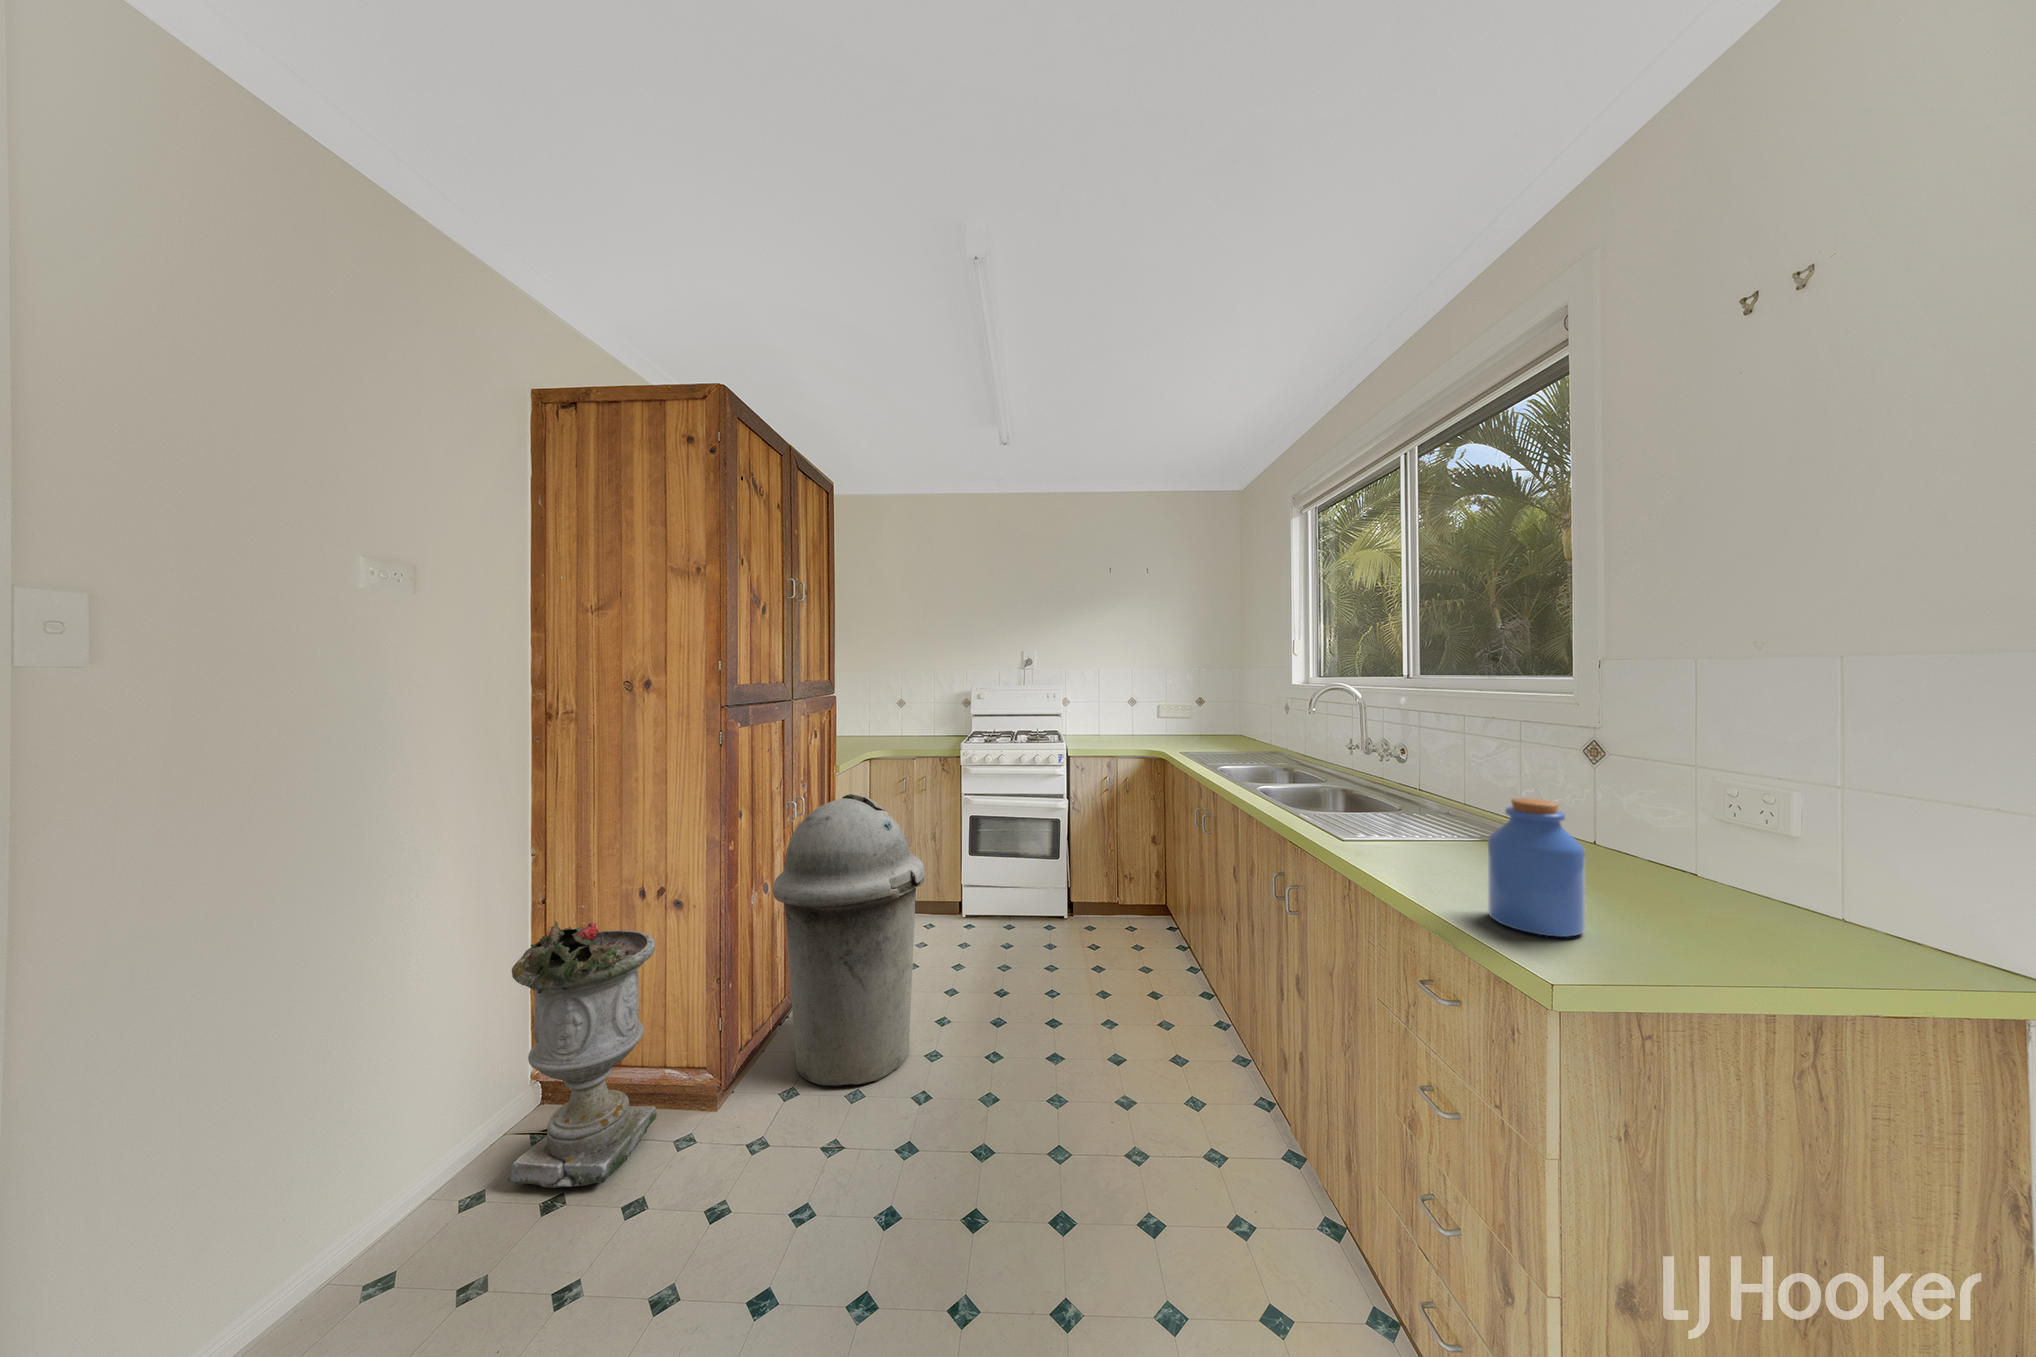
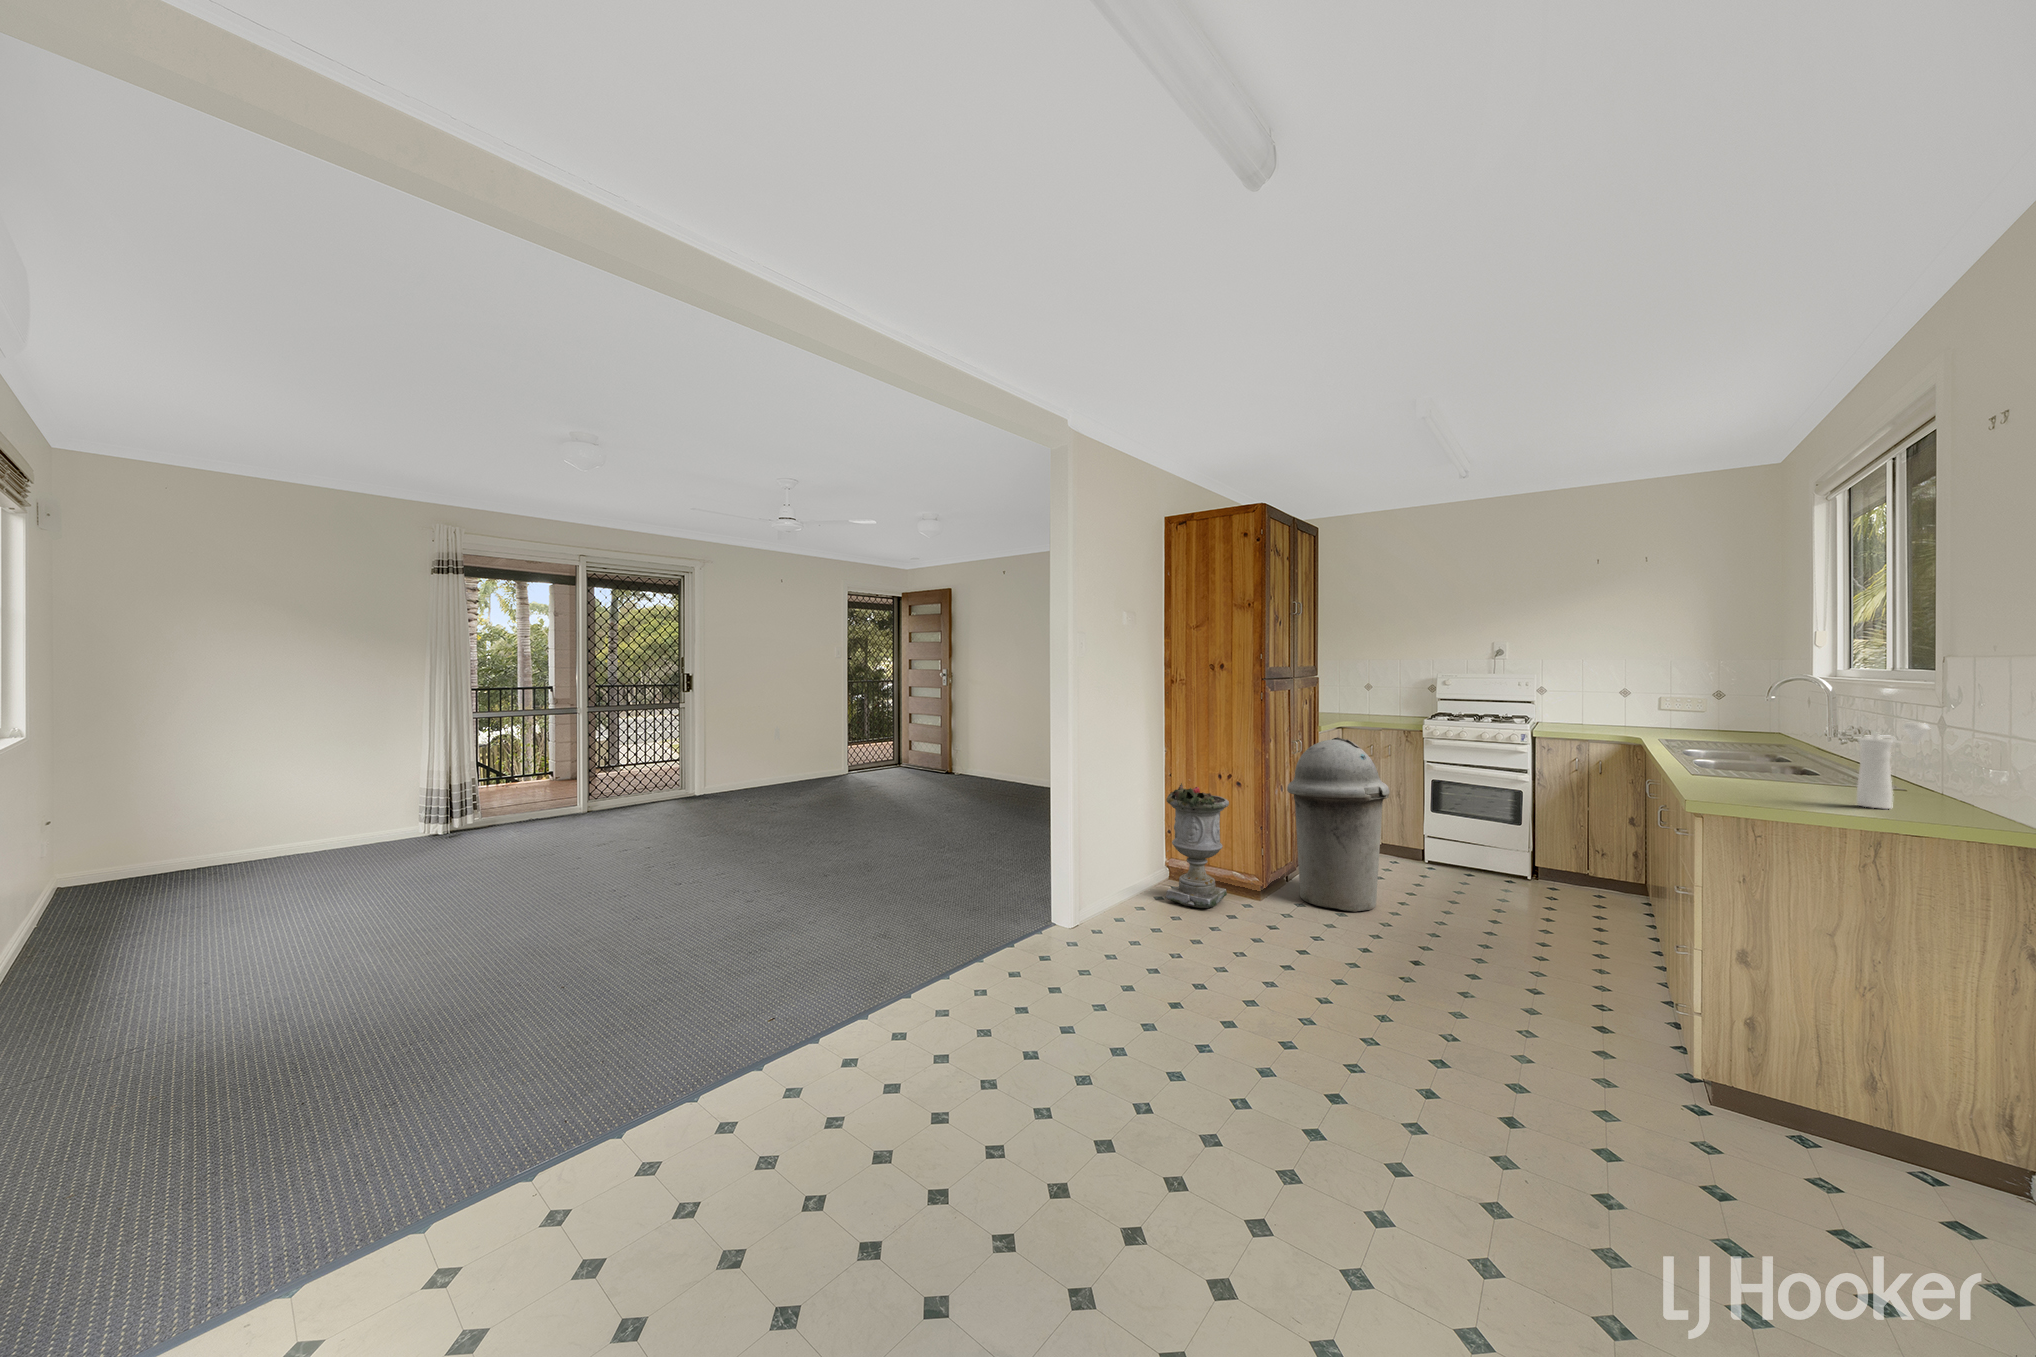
pepper mill: none [1669,787,1728,954] -> present [1857,723,1930,809]
jar: present [1488,798,1585,937] -> none [1740,725,1804,798]

